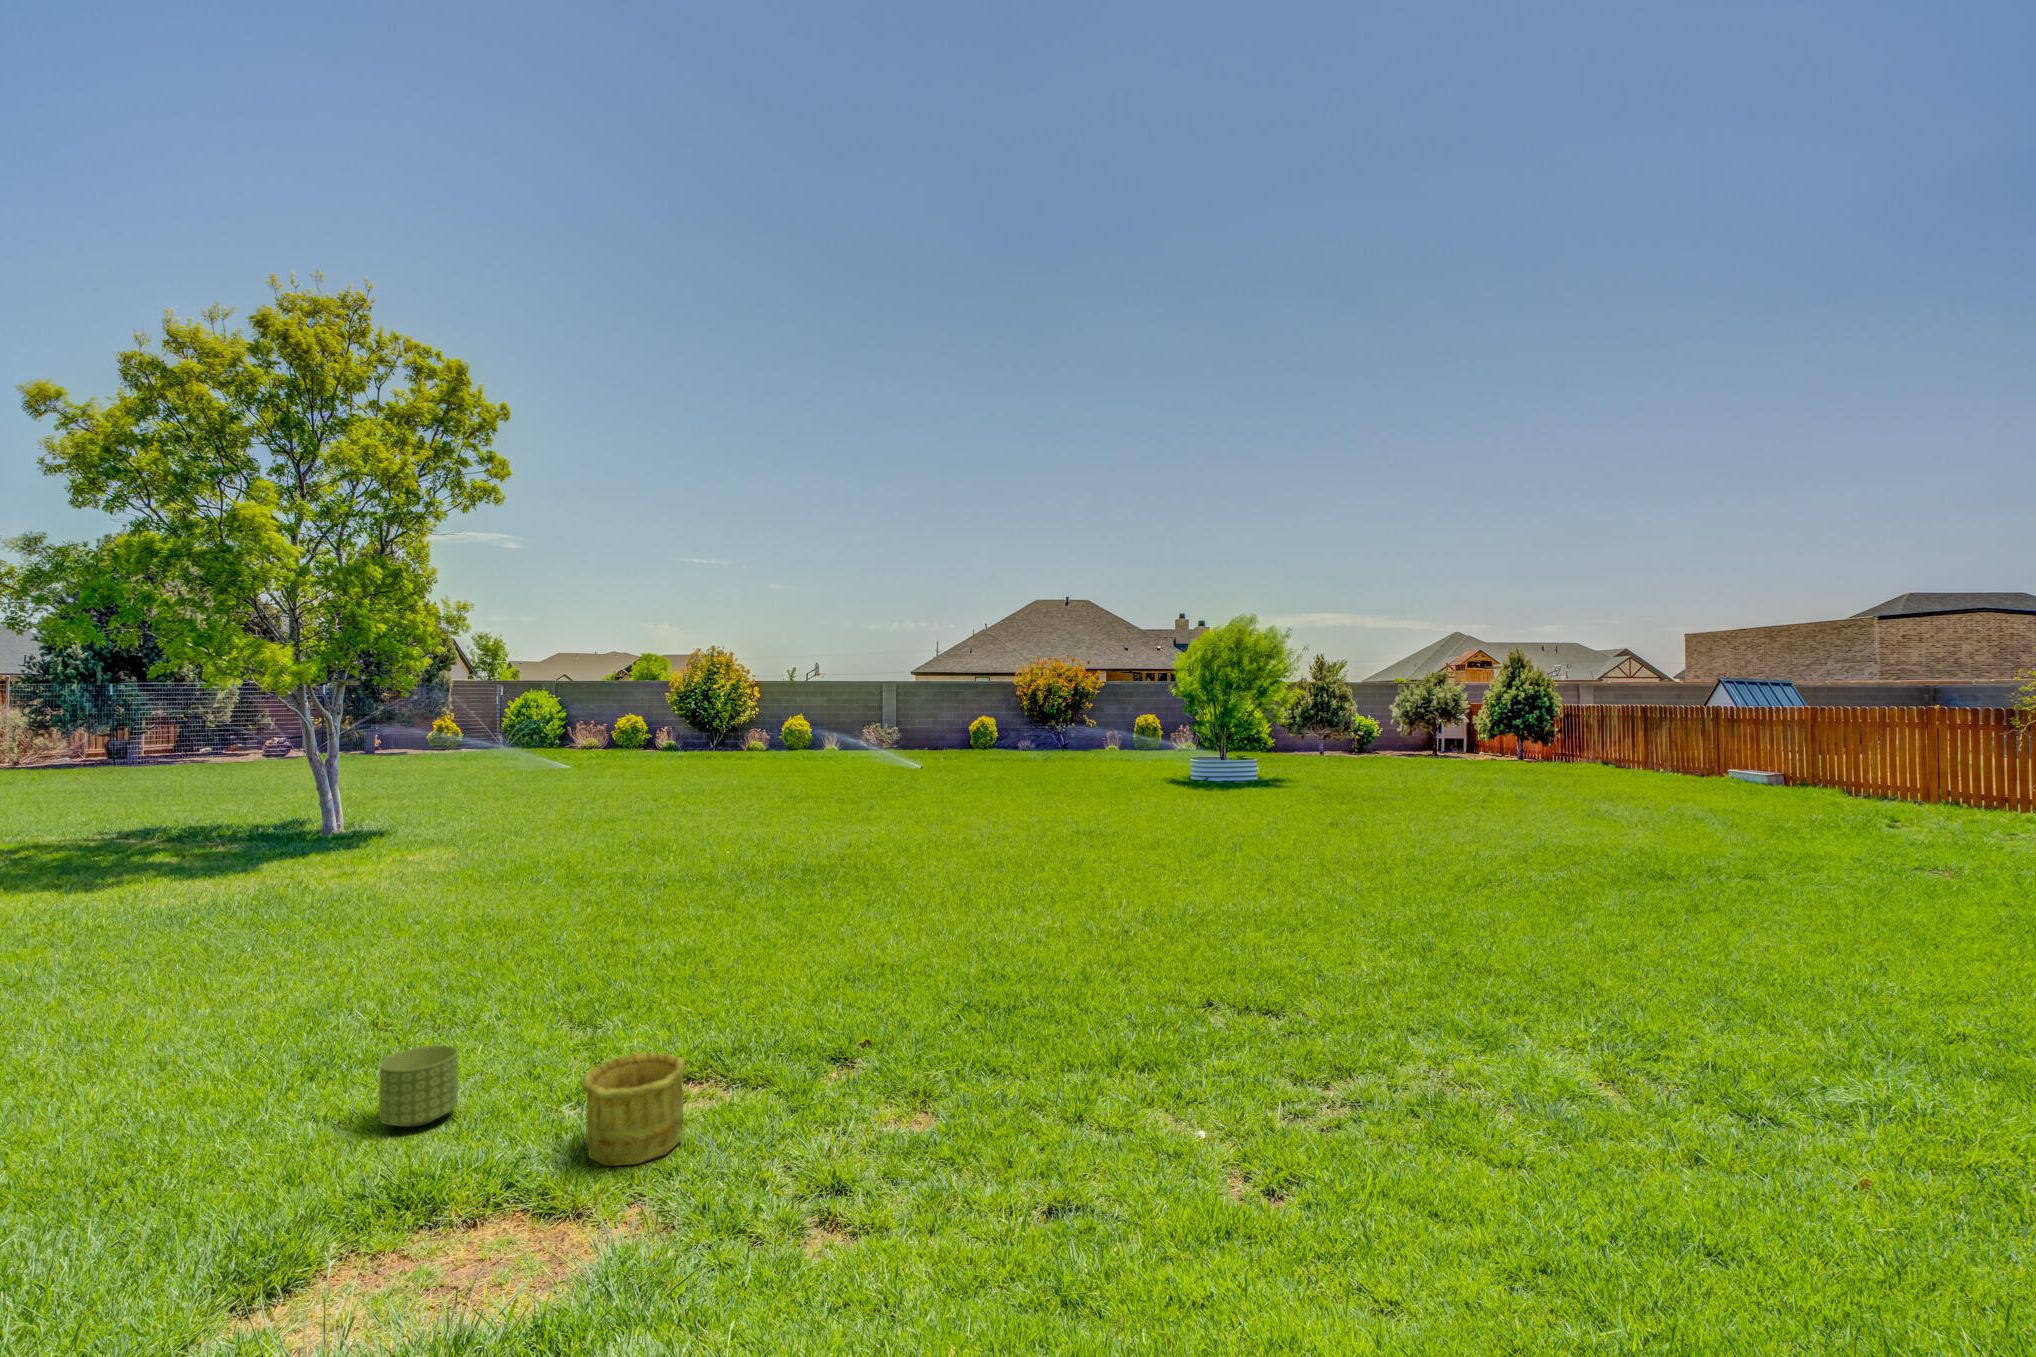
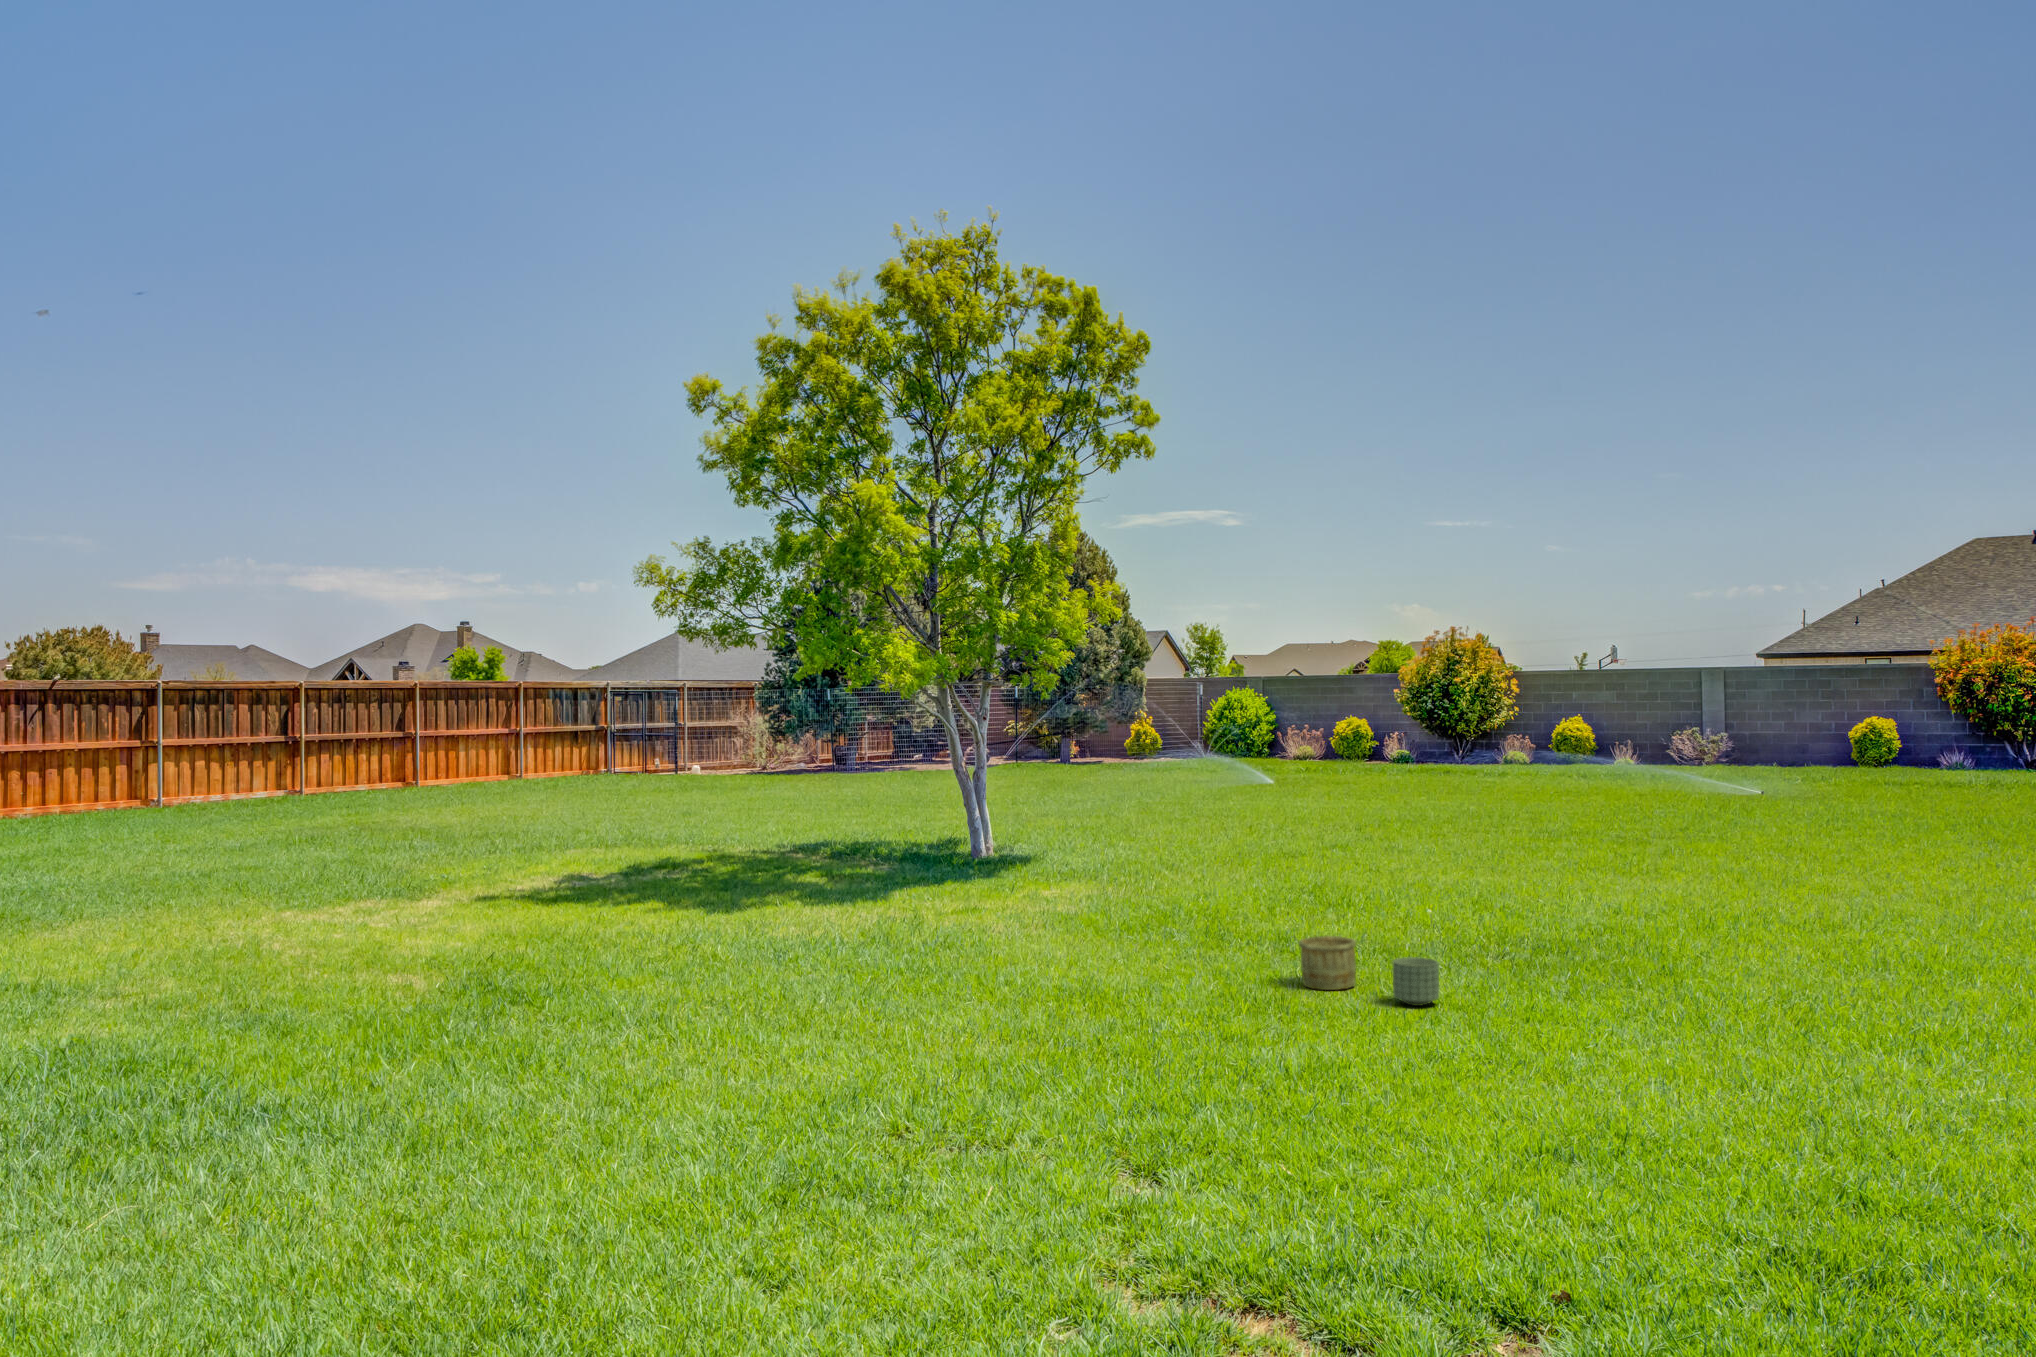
wooden bucket: present [583,1052,685,1166] -> present [1299,936,1356,990]

